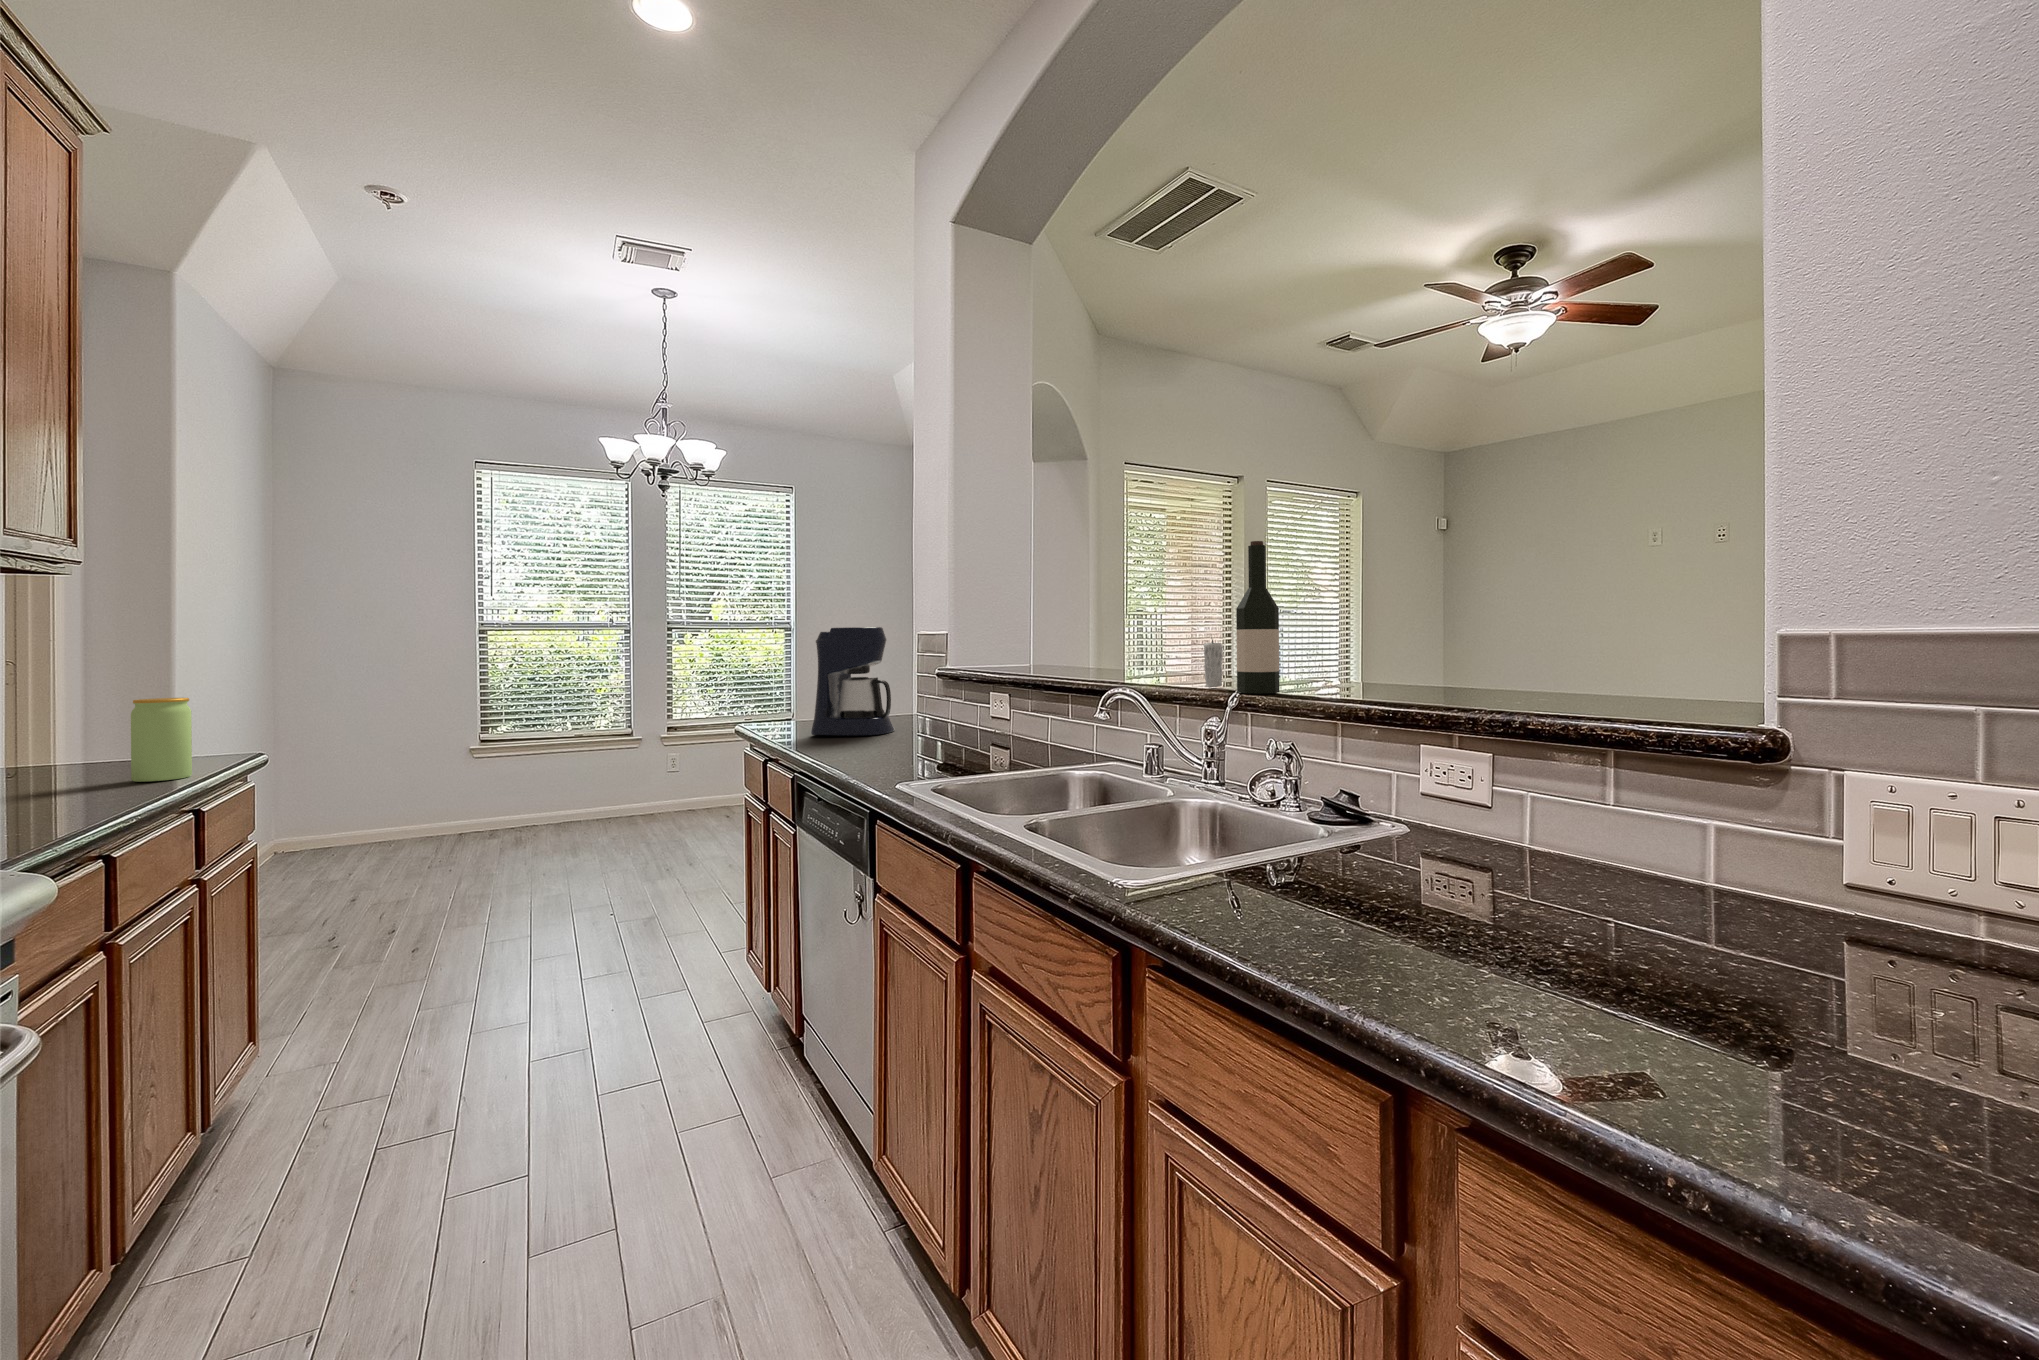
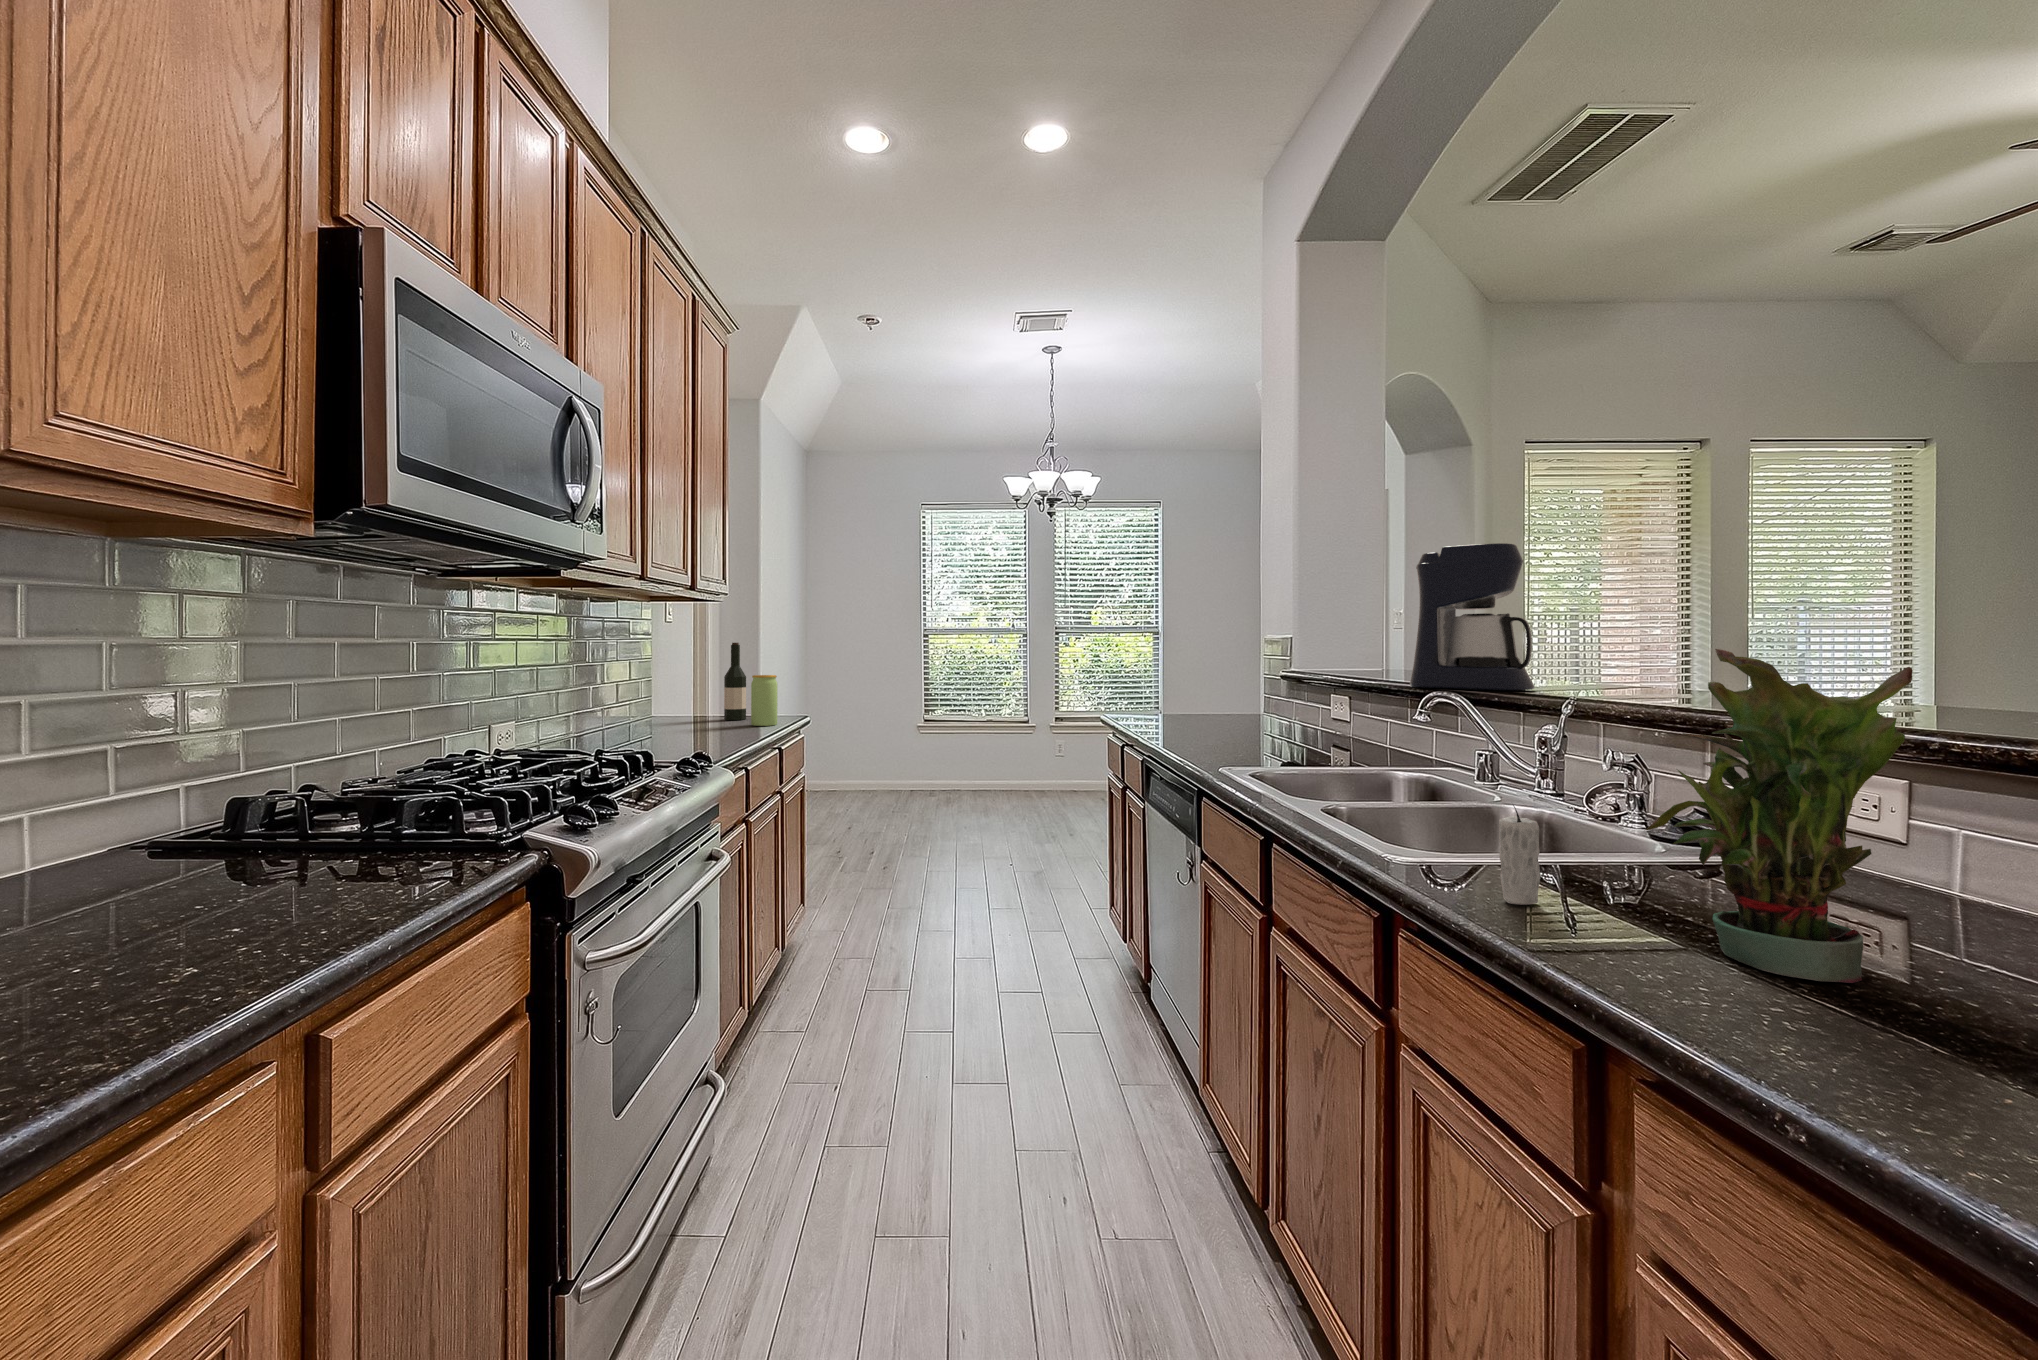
wine bottle: present [1236,541,1279,694] -> present [724,643,746,720]
coffee maker: present [811,627,895,736] -> present [1410,543,1535,690]
candle: present [1204,640,1223,688] -> present [1499,805,1540,905]
potted plant: none [1390,649,1608,969] -> present [1645,649,1913,983]

